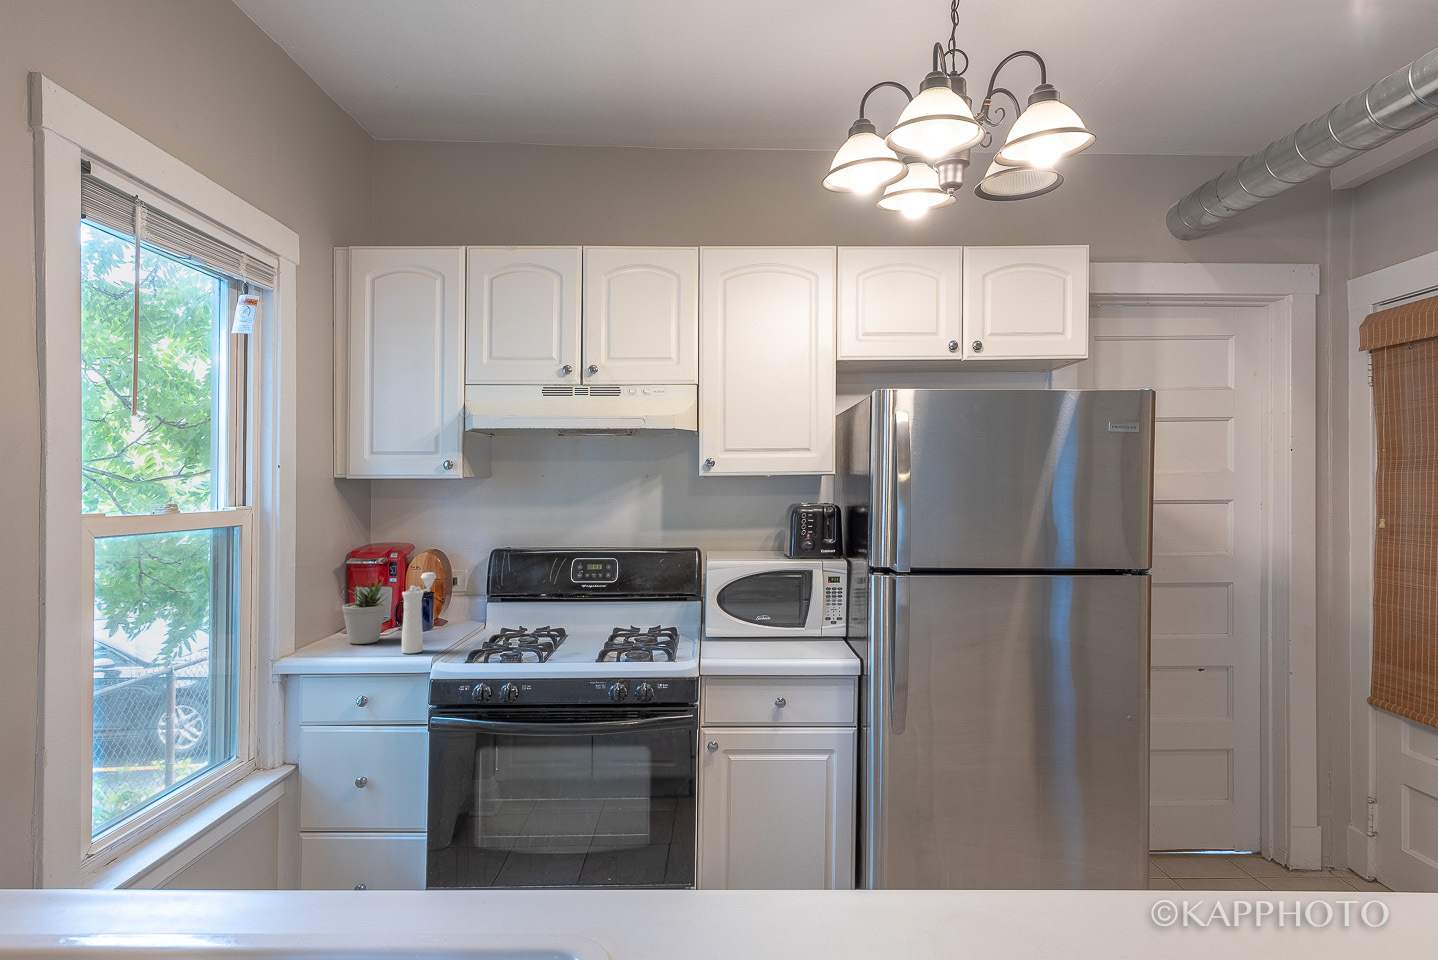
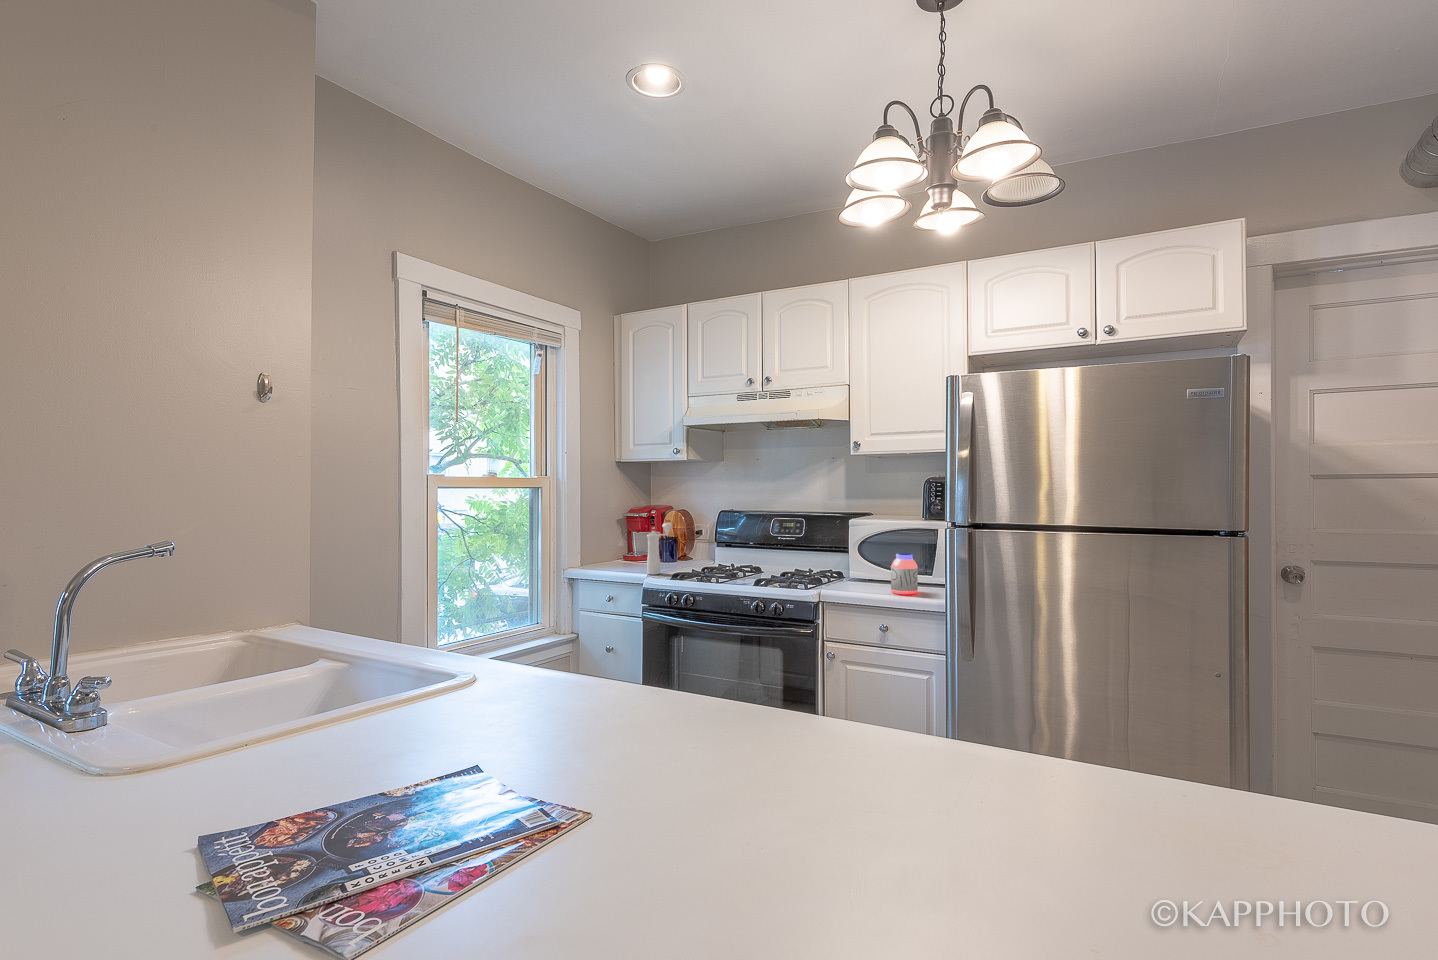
potted plant: present [342,581,386,644] -> none [619,526,646,568]
jar: none [769,601,802,655] -> present [891,553,918,594]

